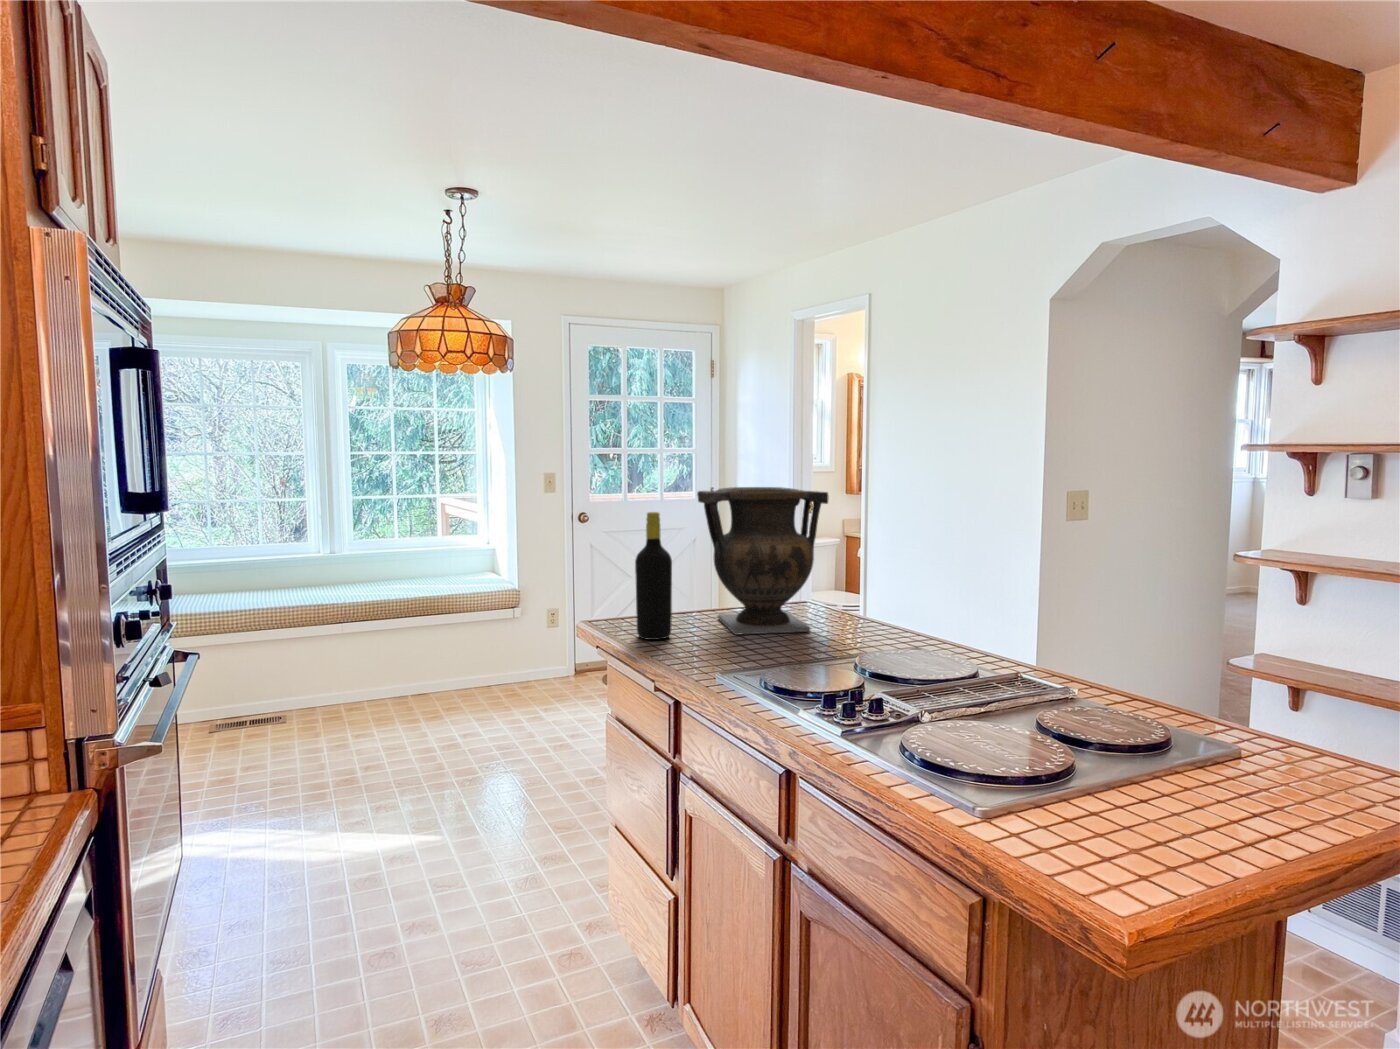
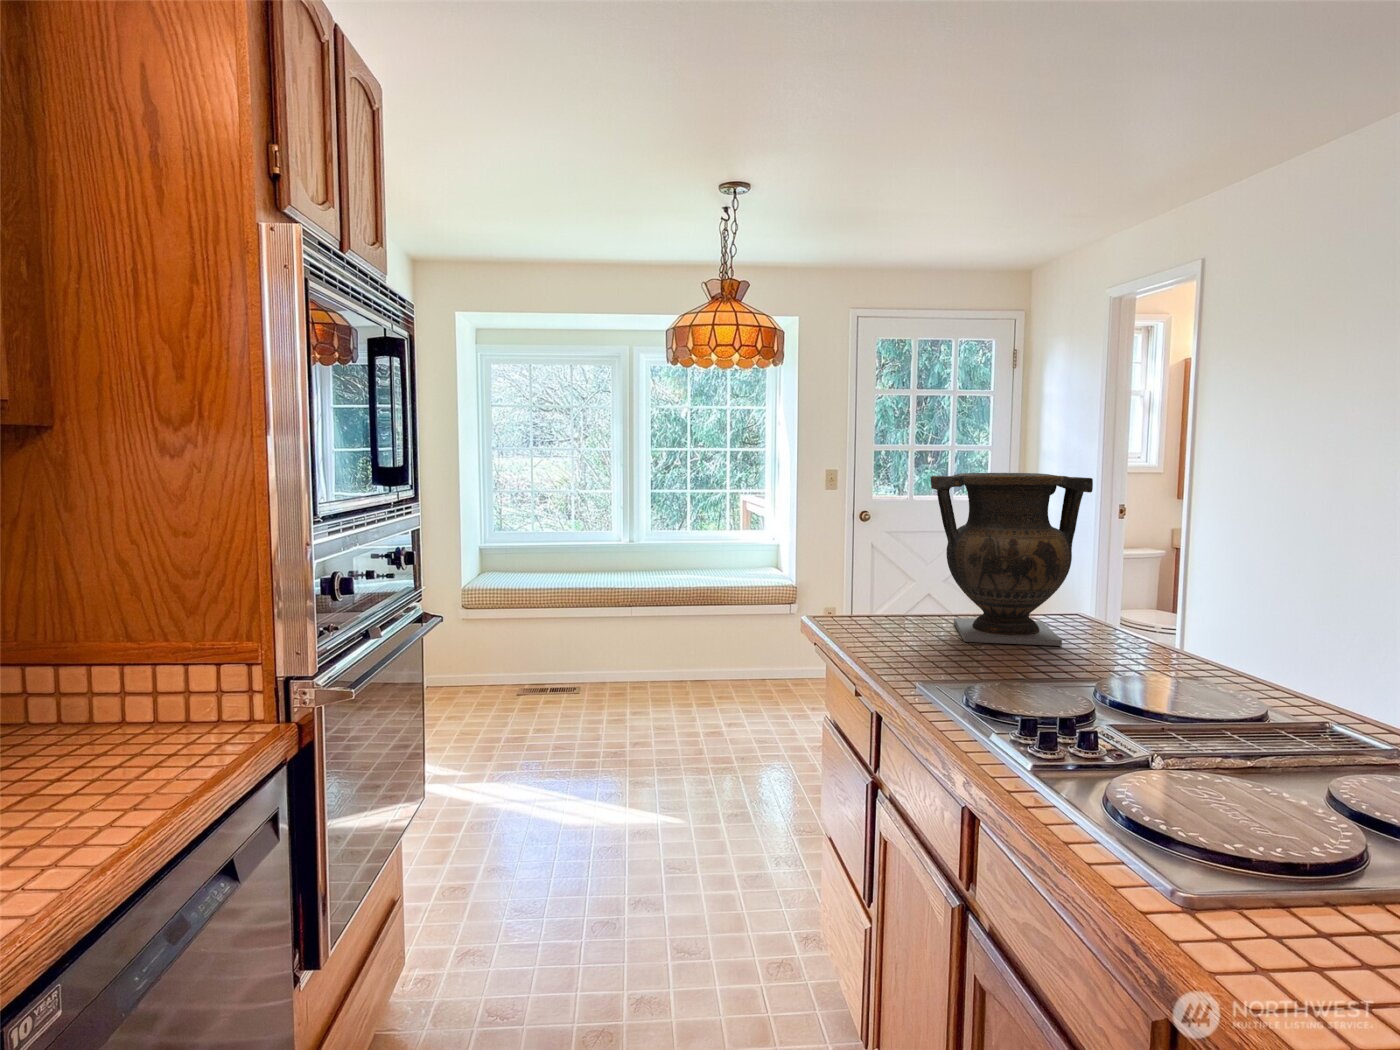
bottle: present [635,512,672,640] -> none [849,497,890,640]

